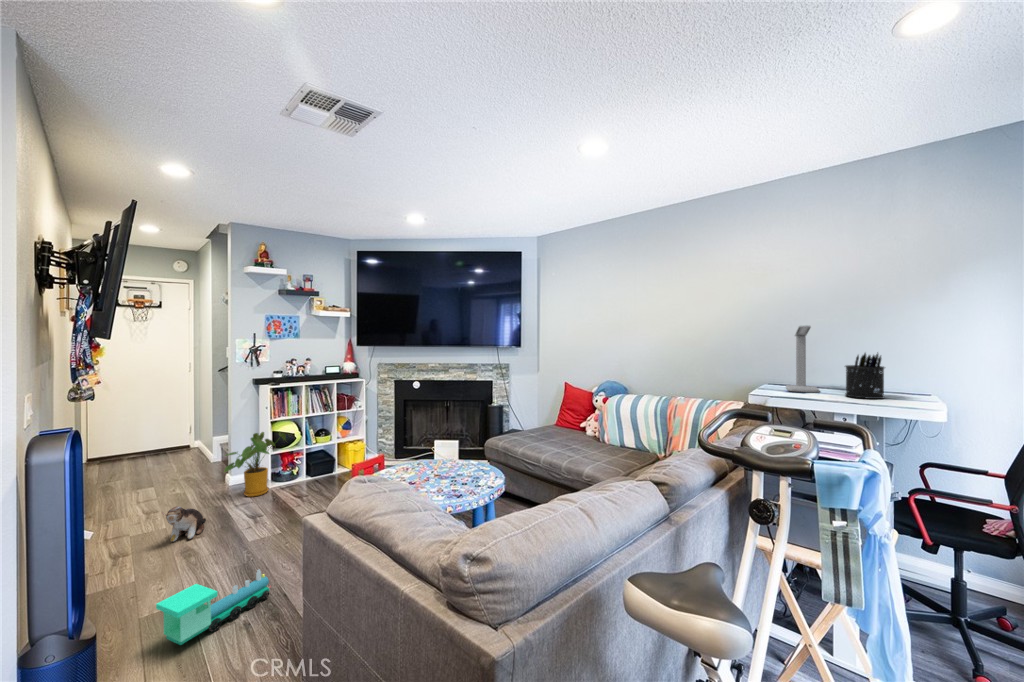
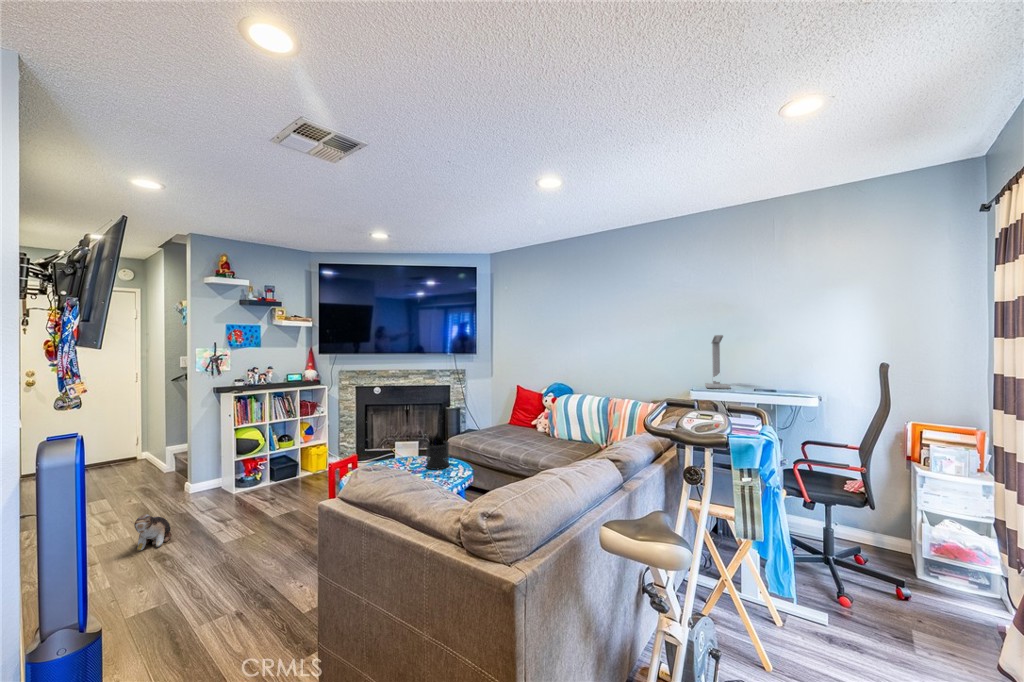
pen holder: present [845,353,885,399] -> present [426,434,449,470]
house plant: present [225,432,286,497] -> none [184,439,250,504]
toy train: present [156,570,271,645] -> none [152,566,259,638]

